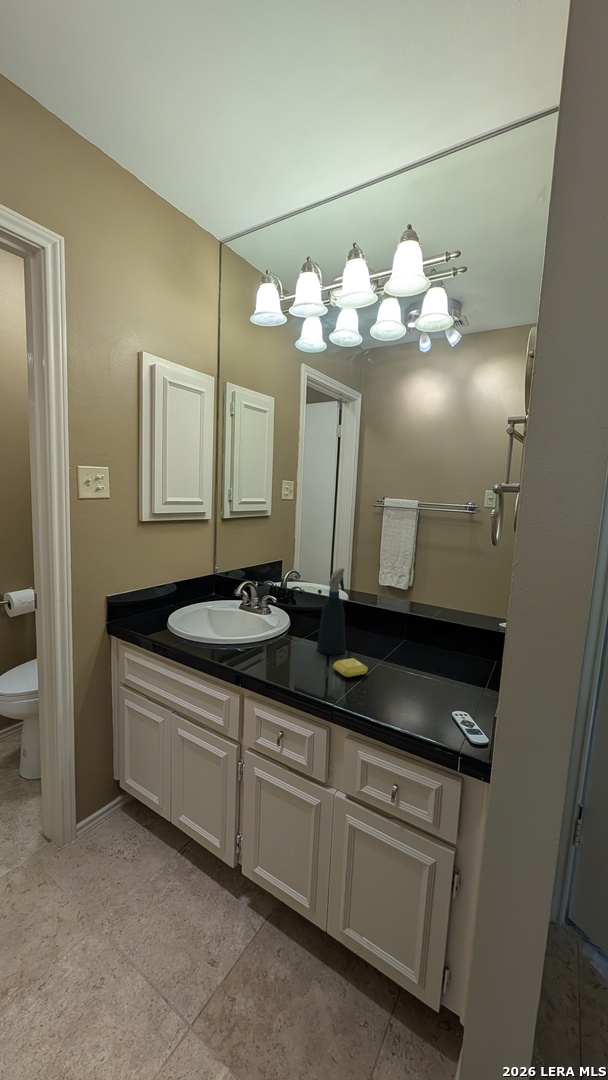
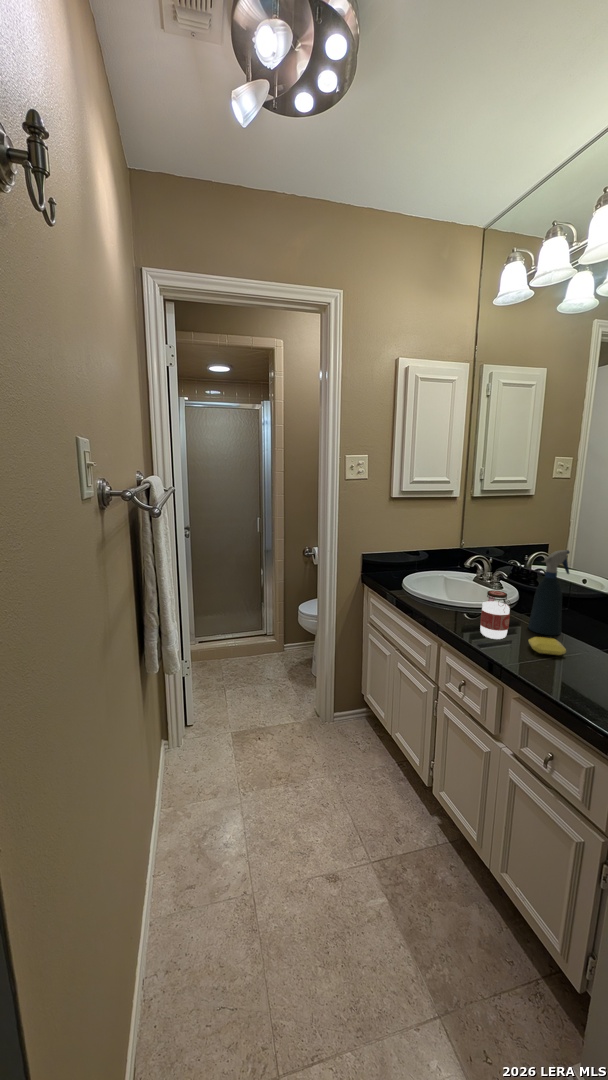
jar: none [284,620,315,674] -> present [480,590,511,639]

